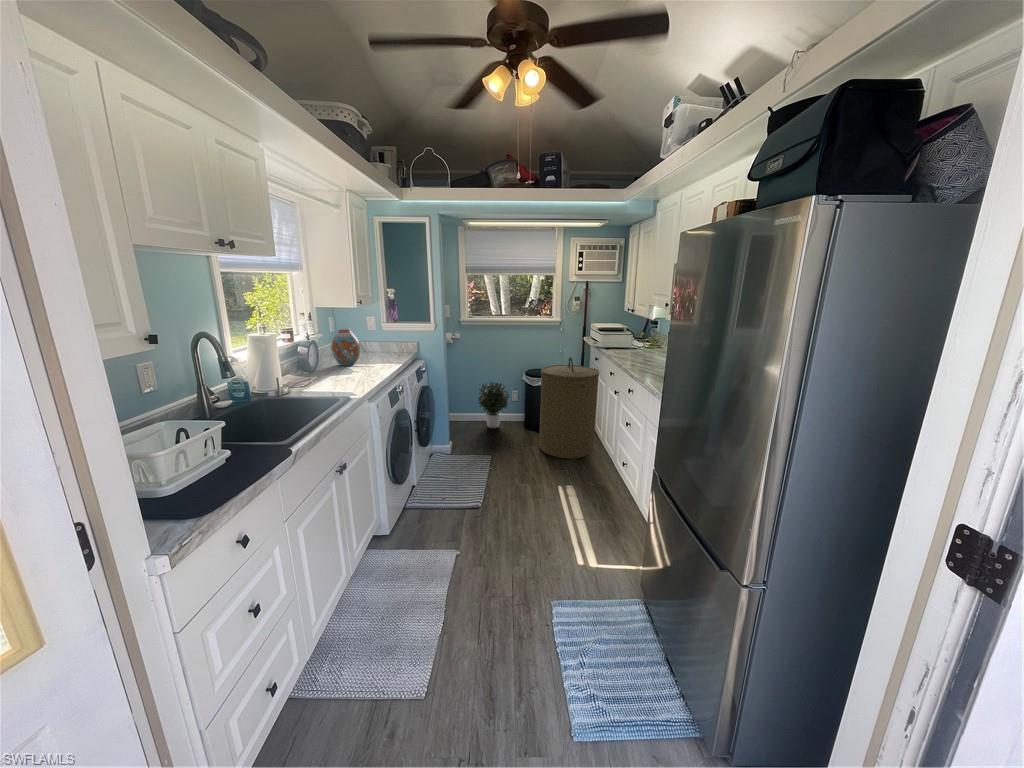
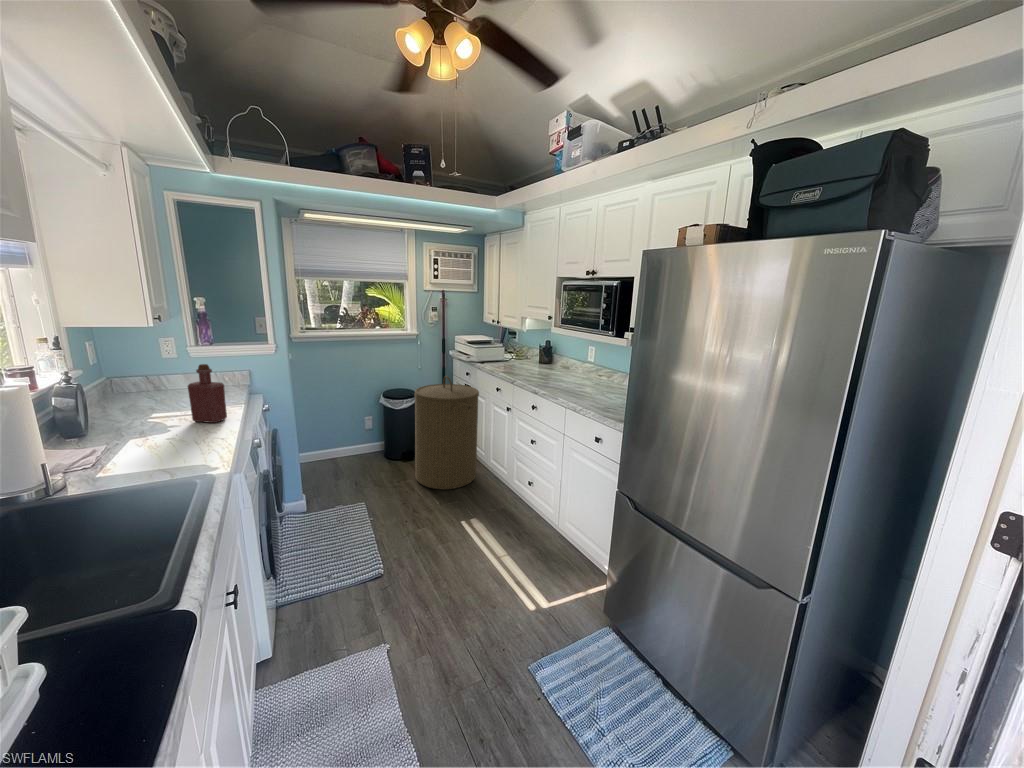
vase: present [331,328,360,366] -> none [112,361,171,421]
bottle: none [364,331,385,370] -> present [188,364,227,423]
potted plant: present [478,382,509,428] -> none [324,411,367,468]

